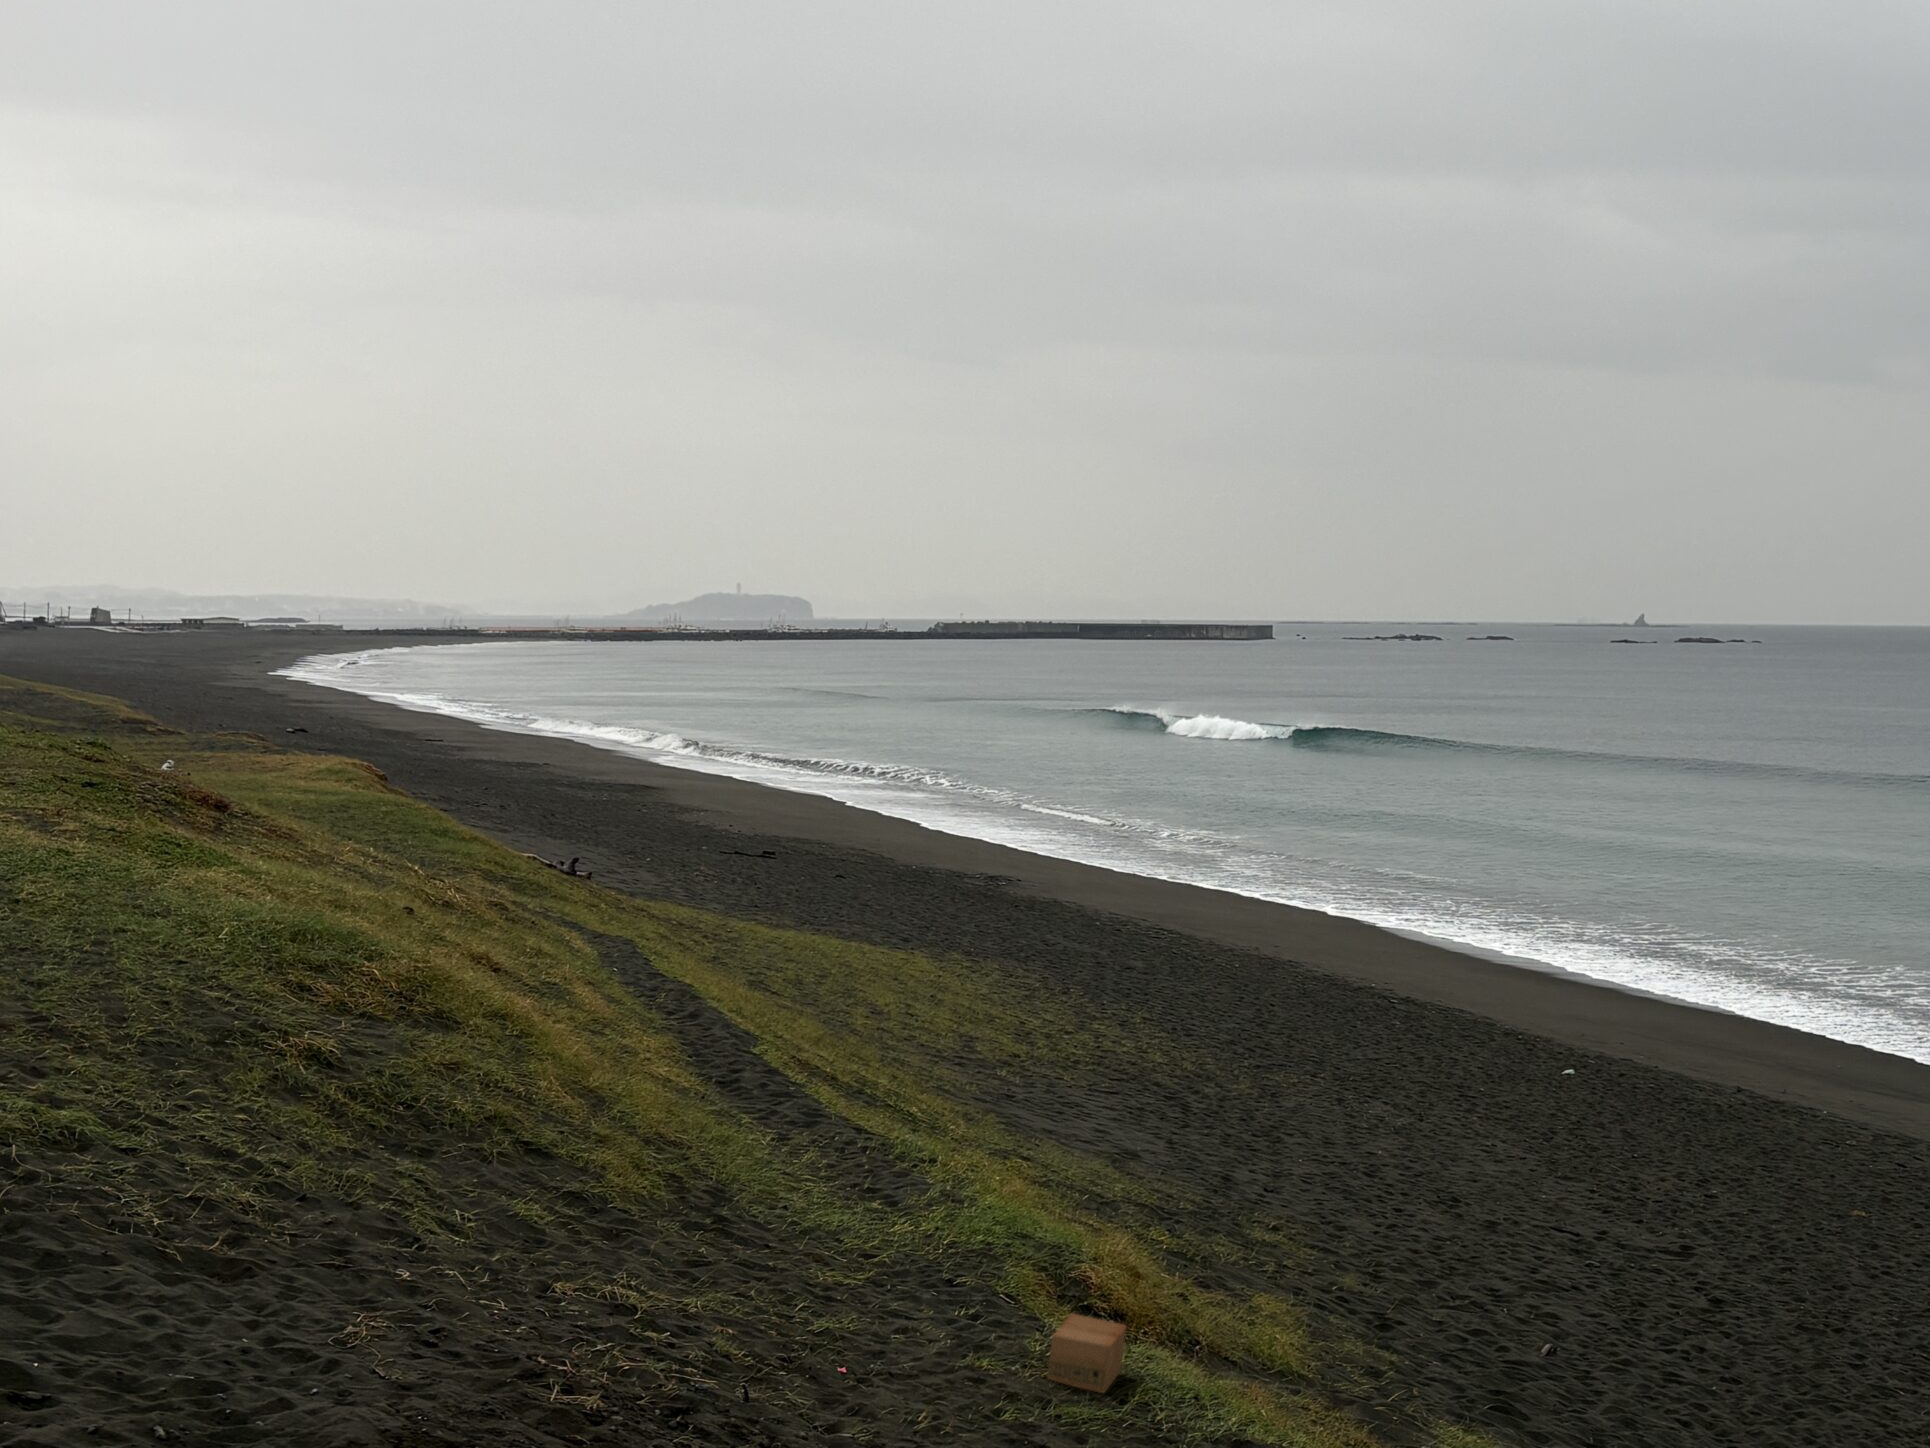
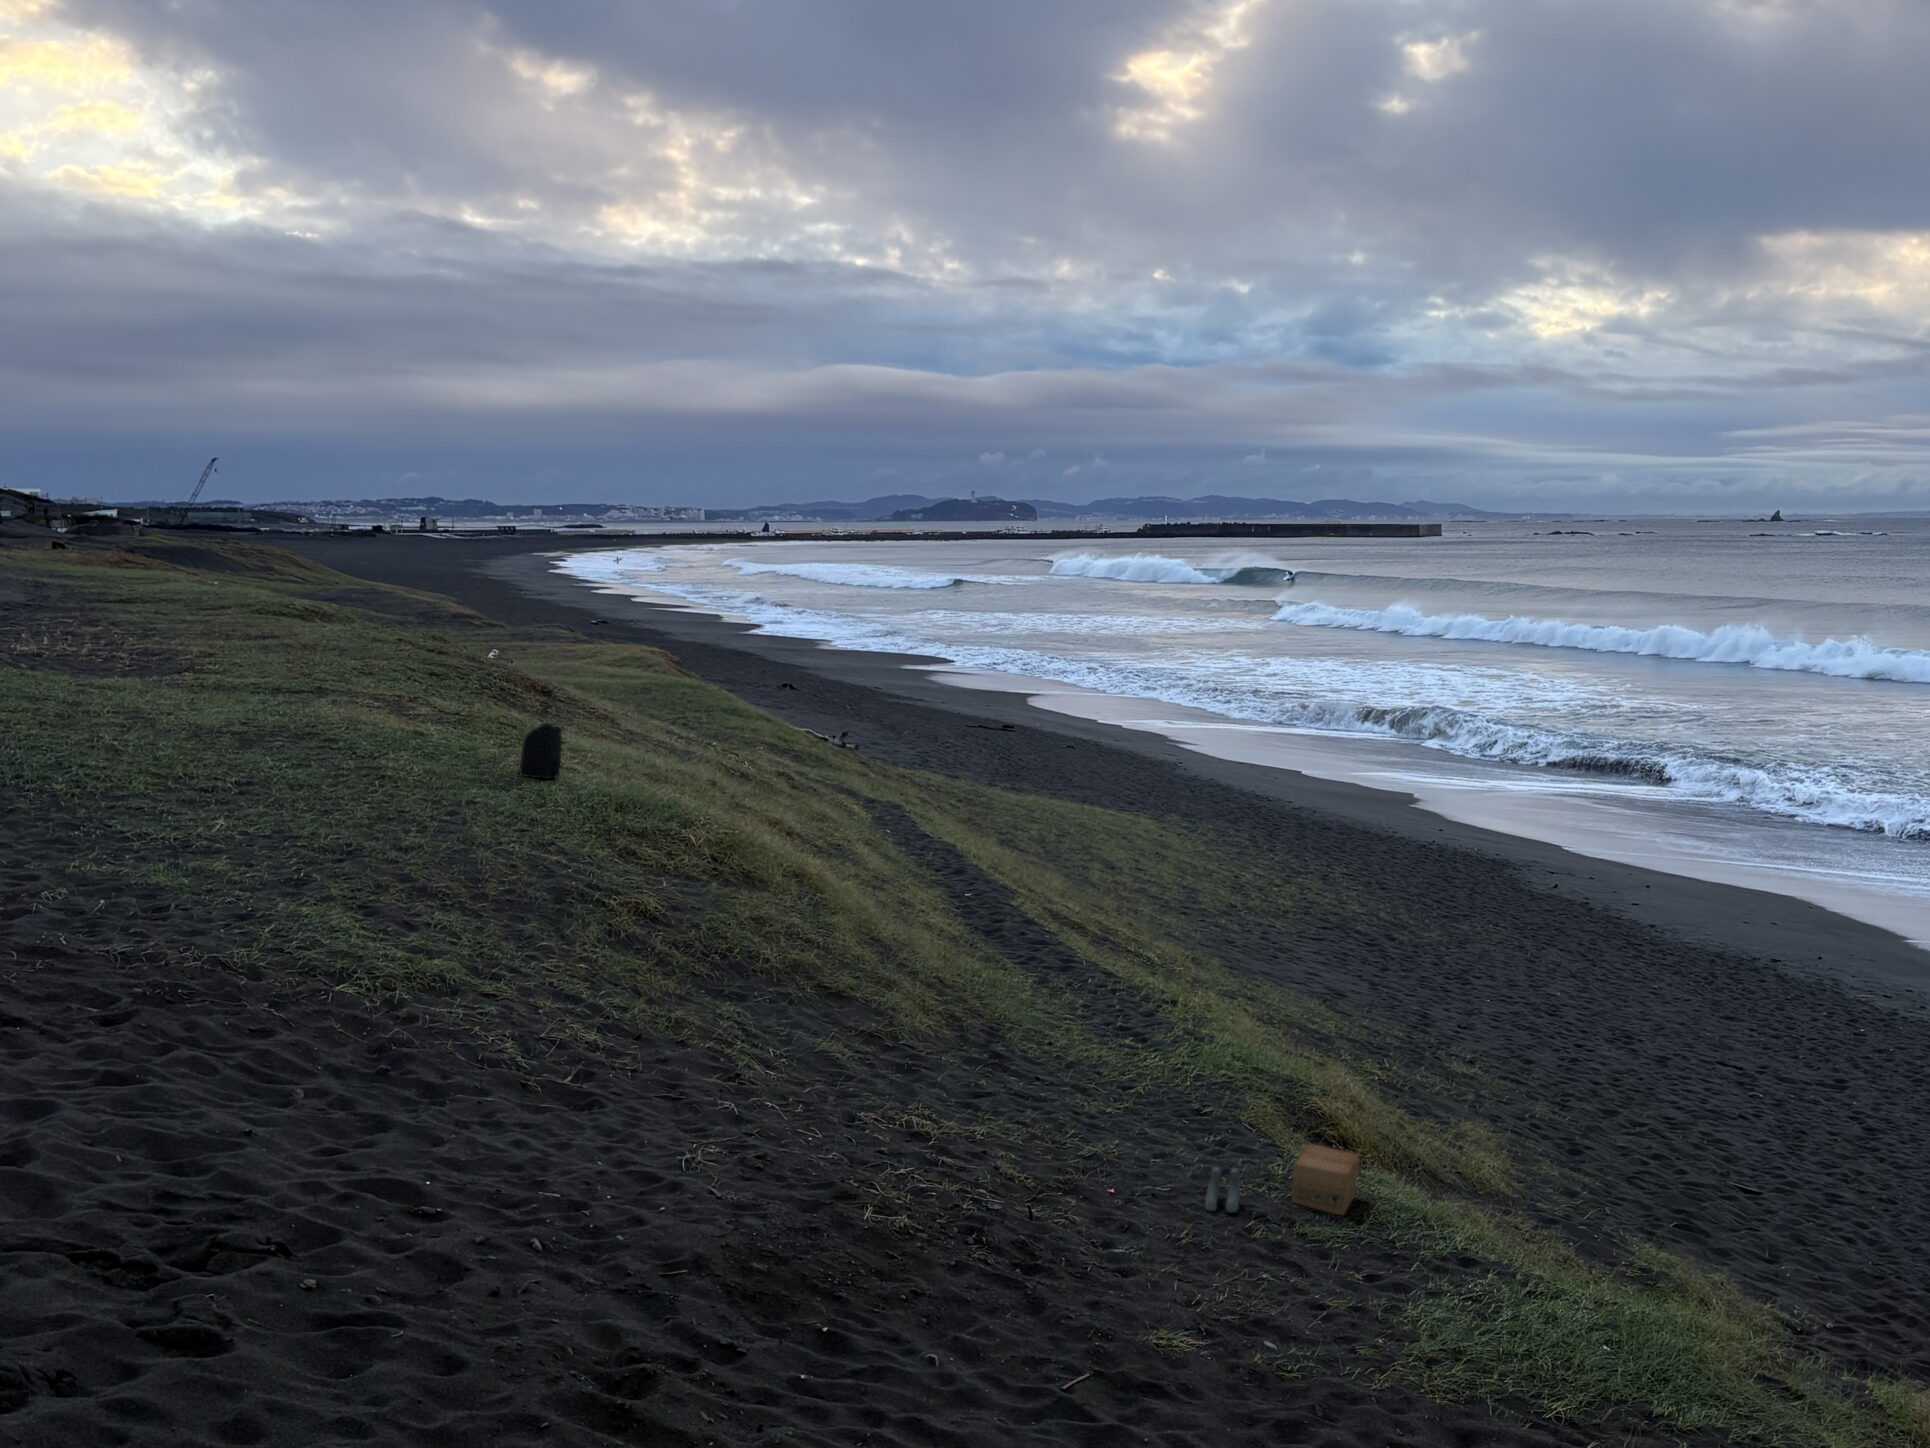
backpack: none [181,838,236,904] -> present [520,723,562,779]
boots: none [948,1337,989,1391] -> present [1205,1165,1240,1213]

